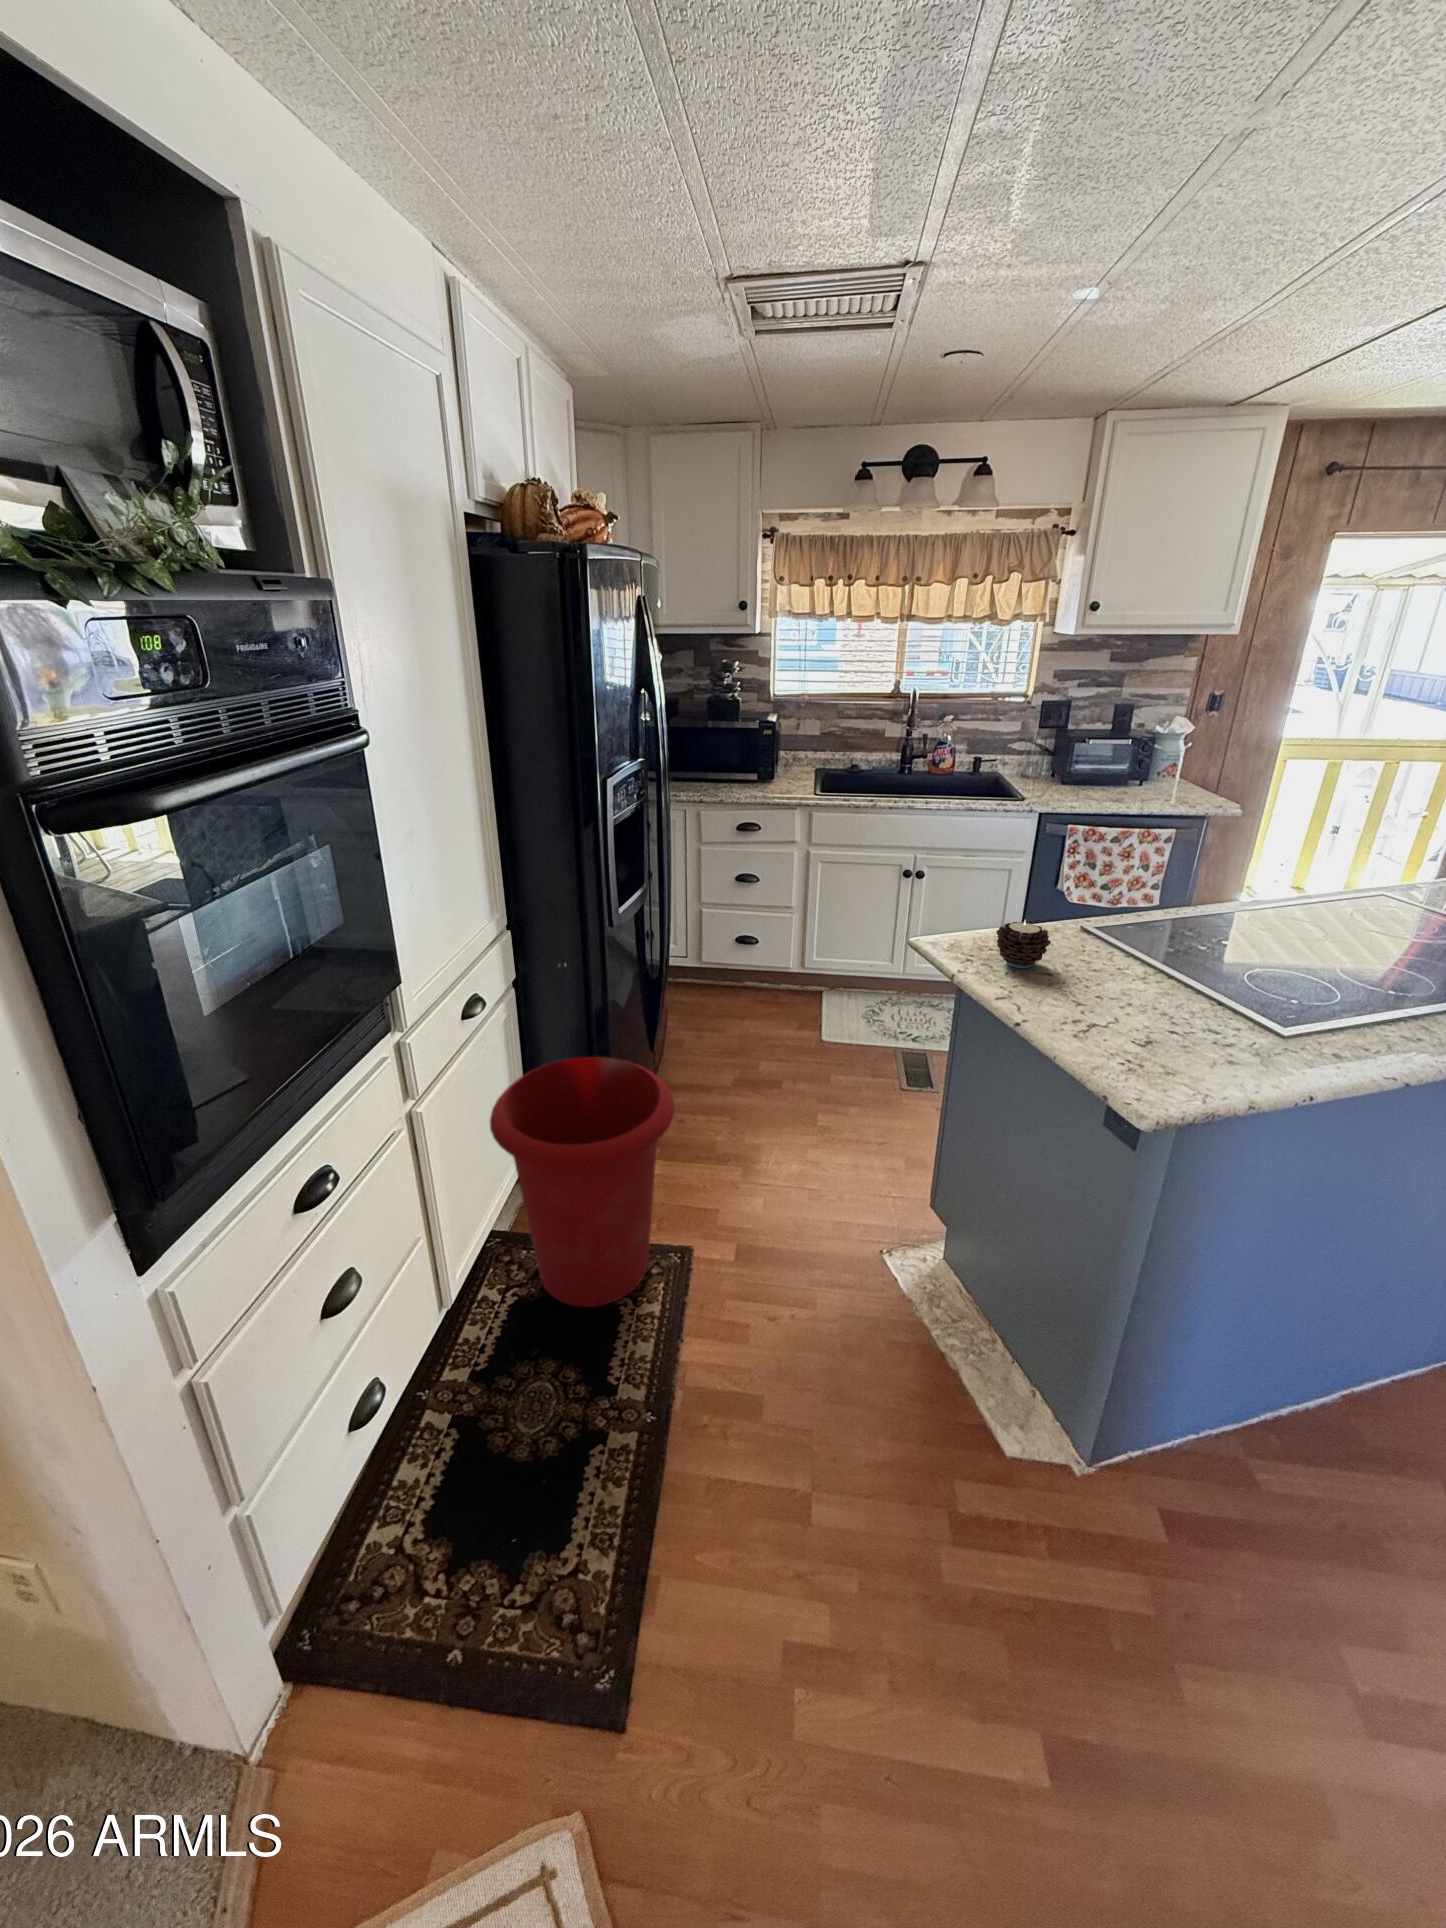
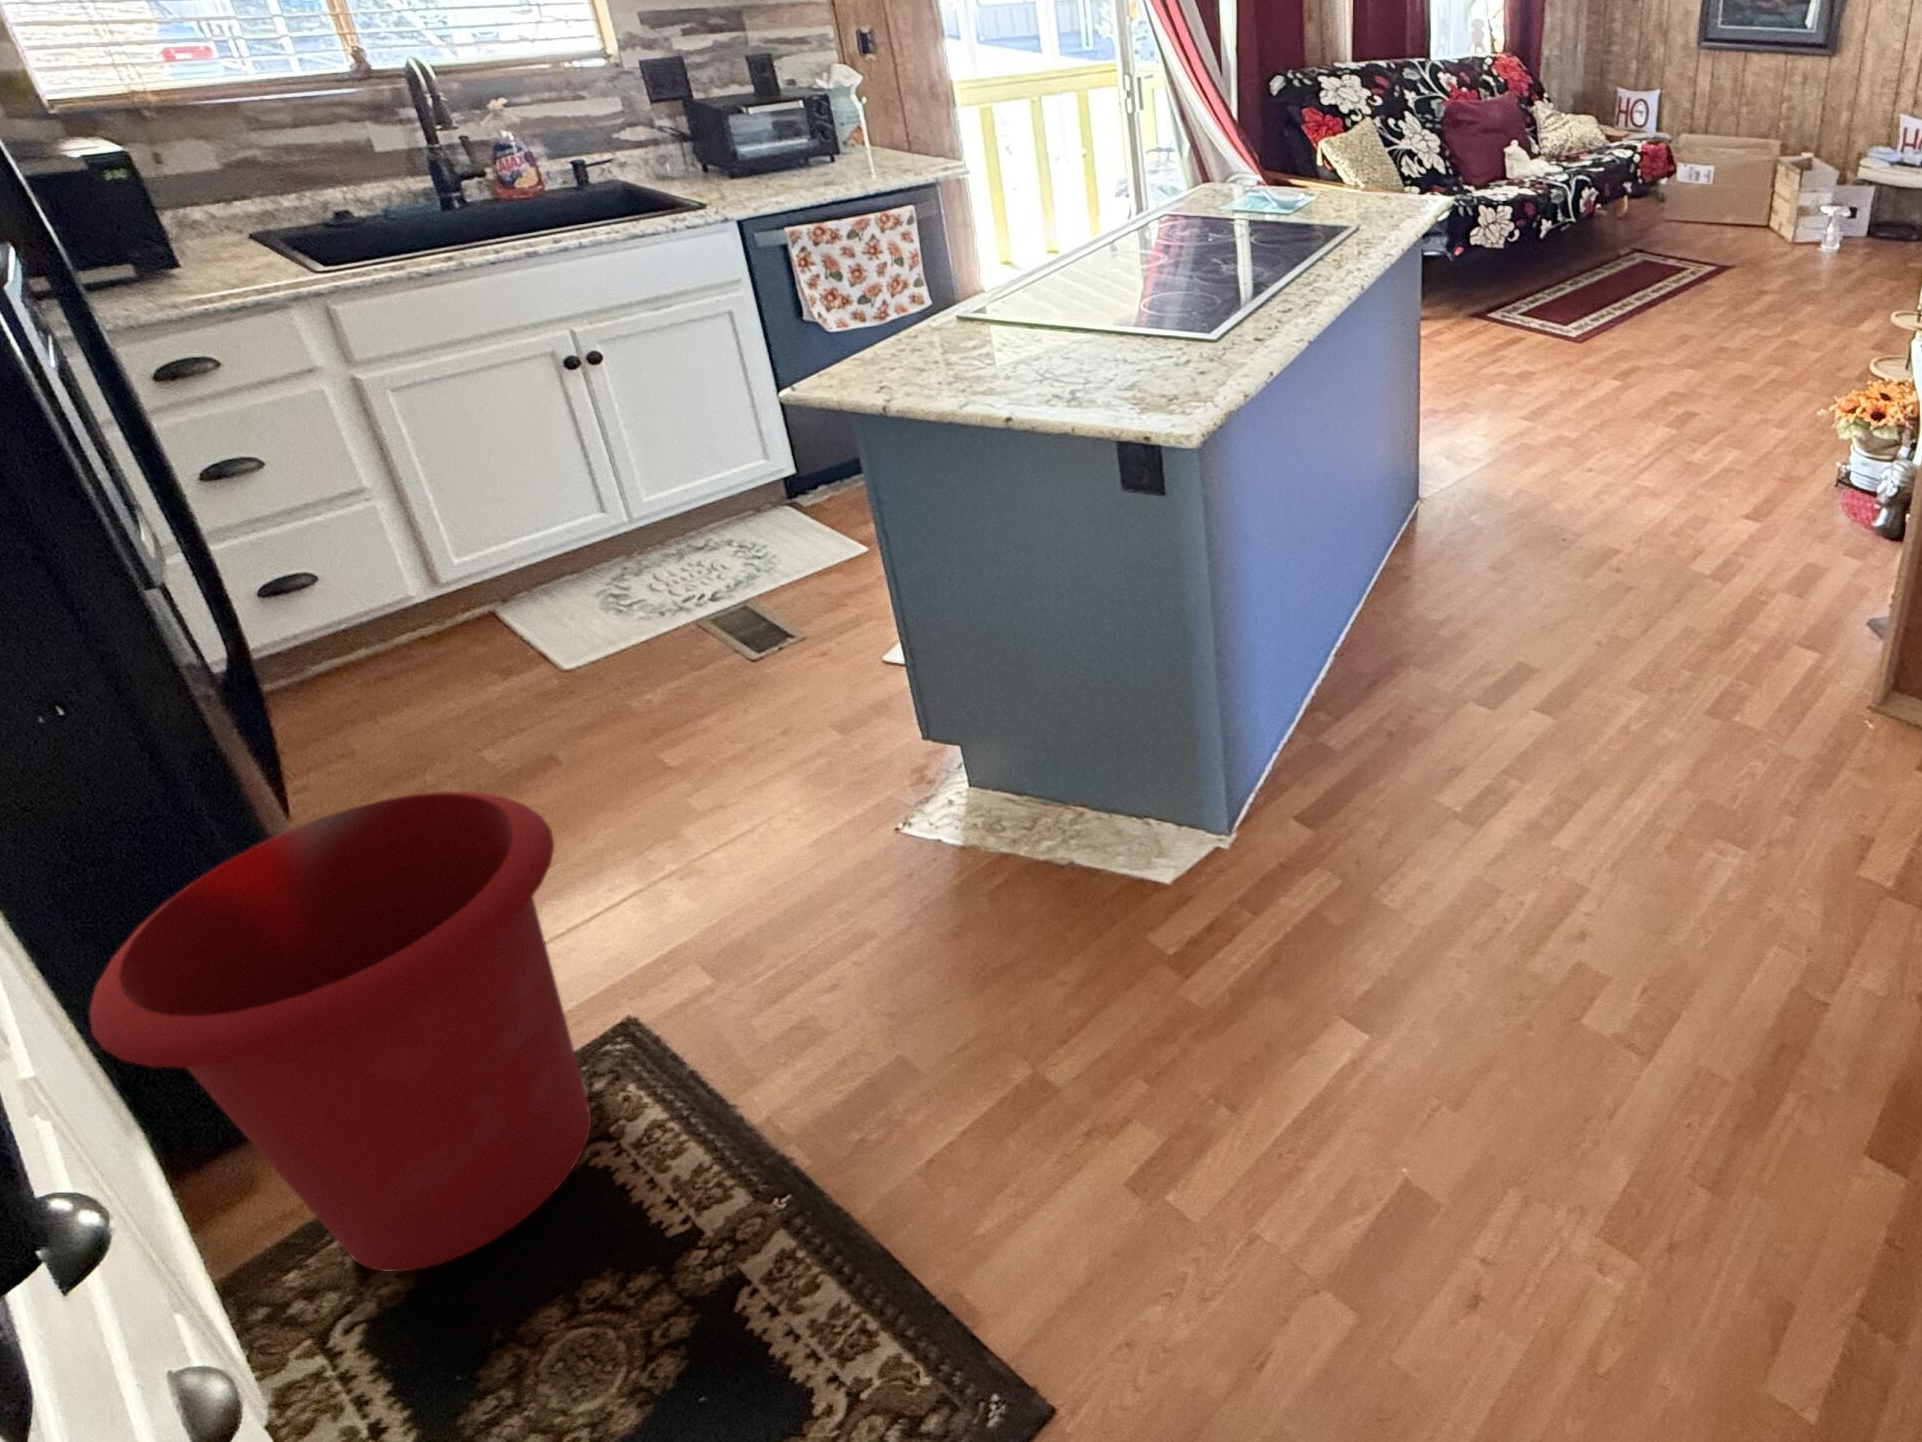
candle: present [997,920,1051,968] -> none [911,315,979,376]

